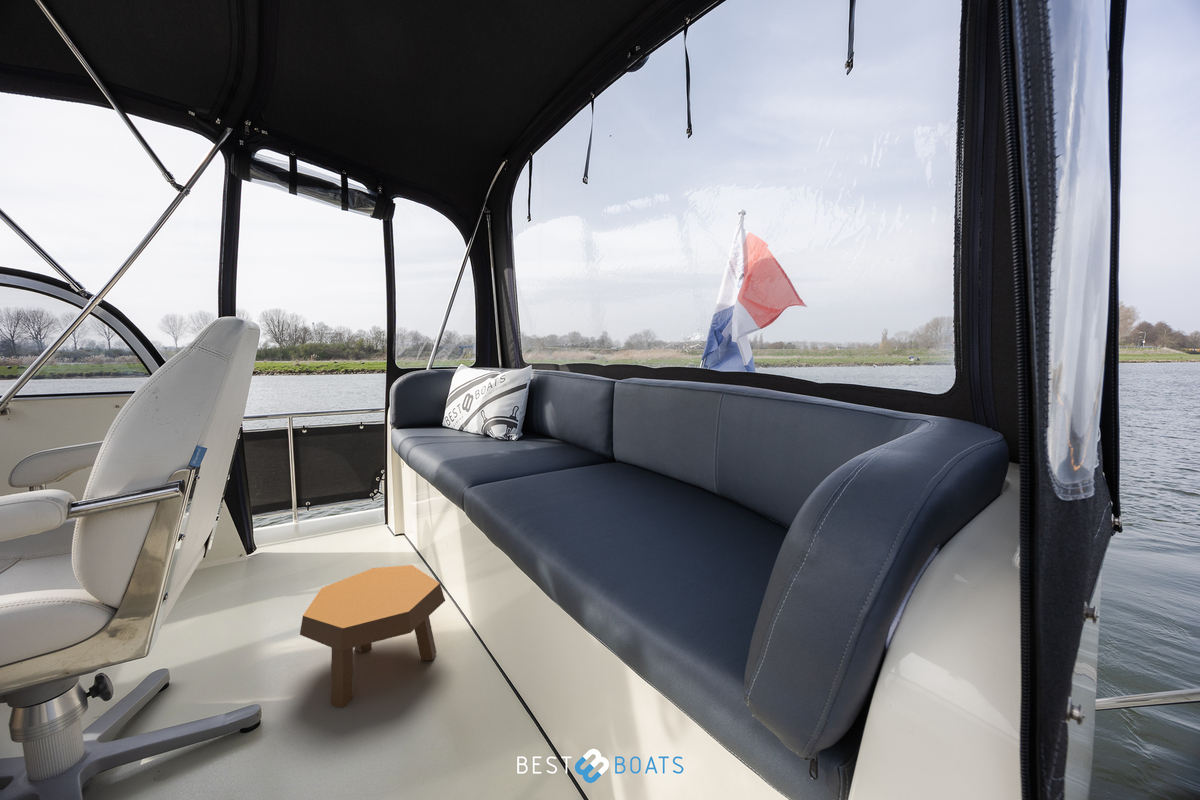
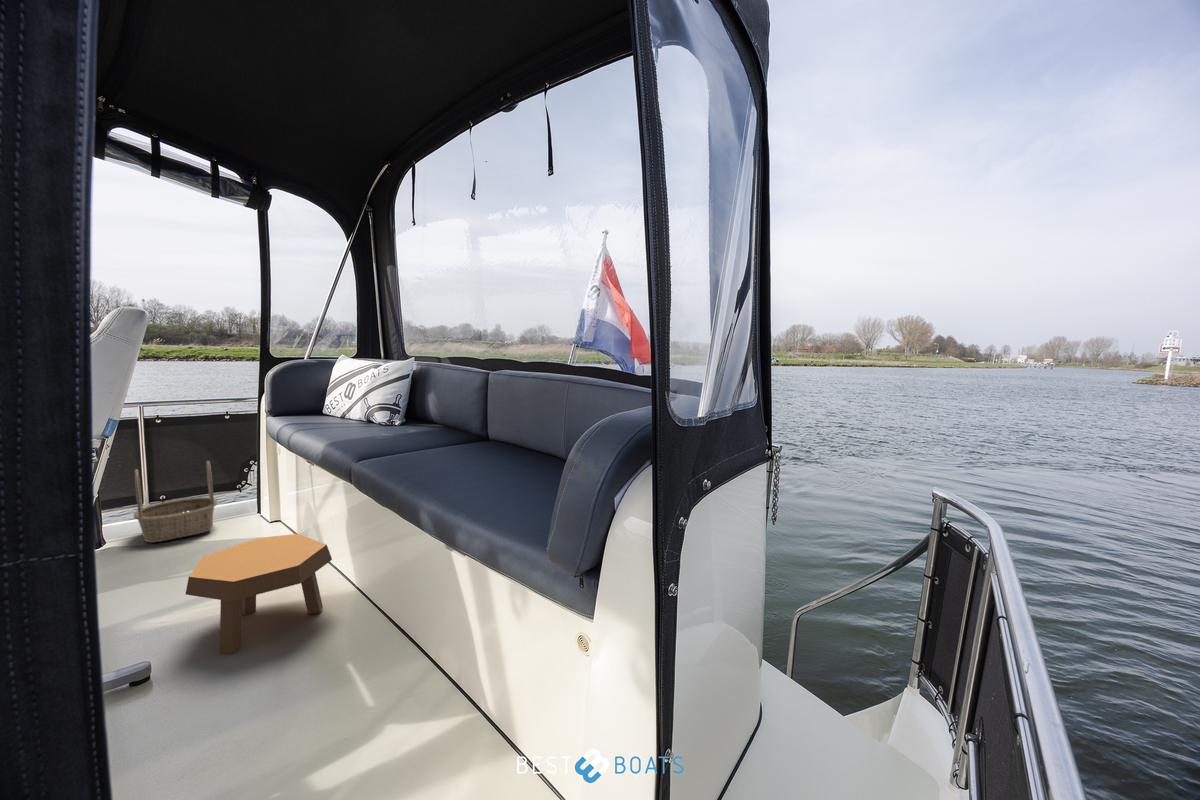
basket: none [278,472,348,552] -> present [134,461,217,542]

